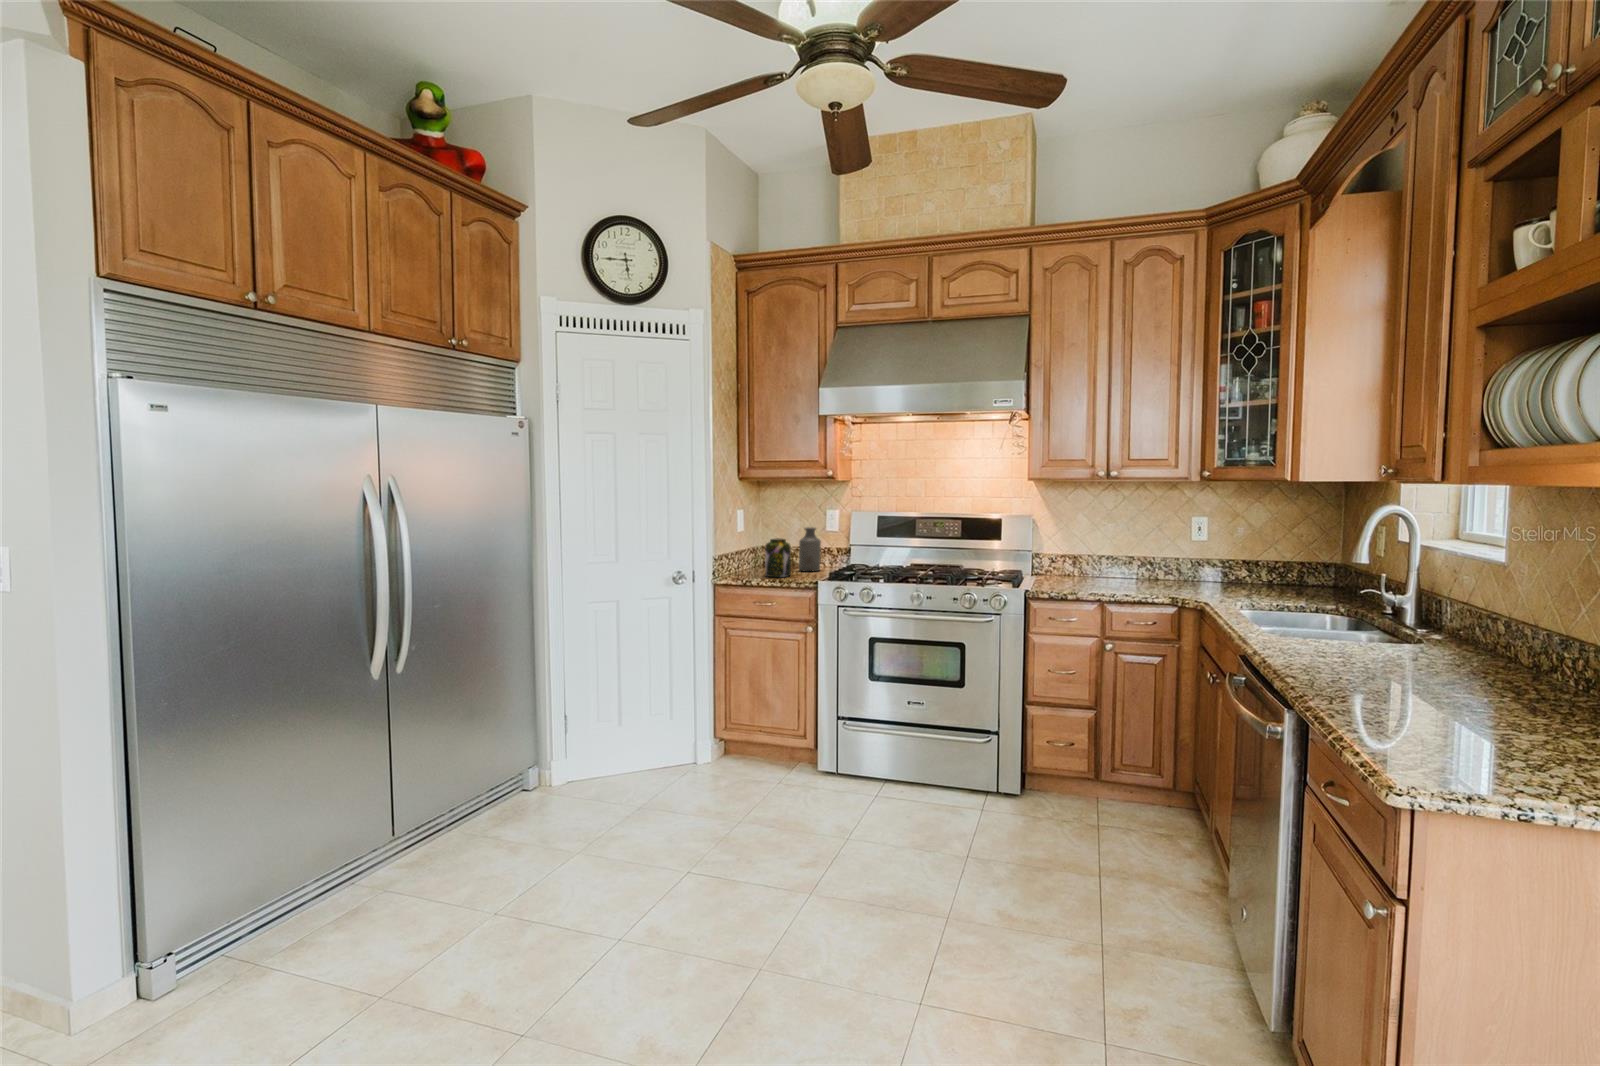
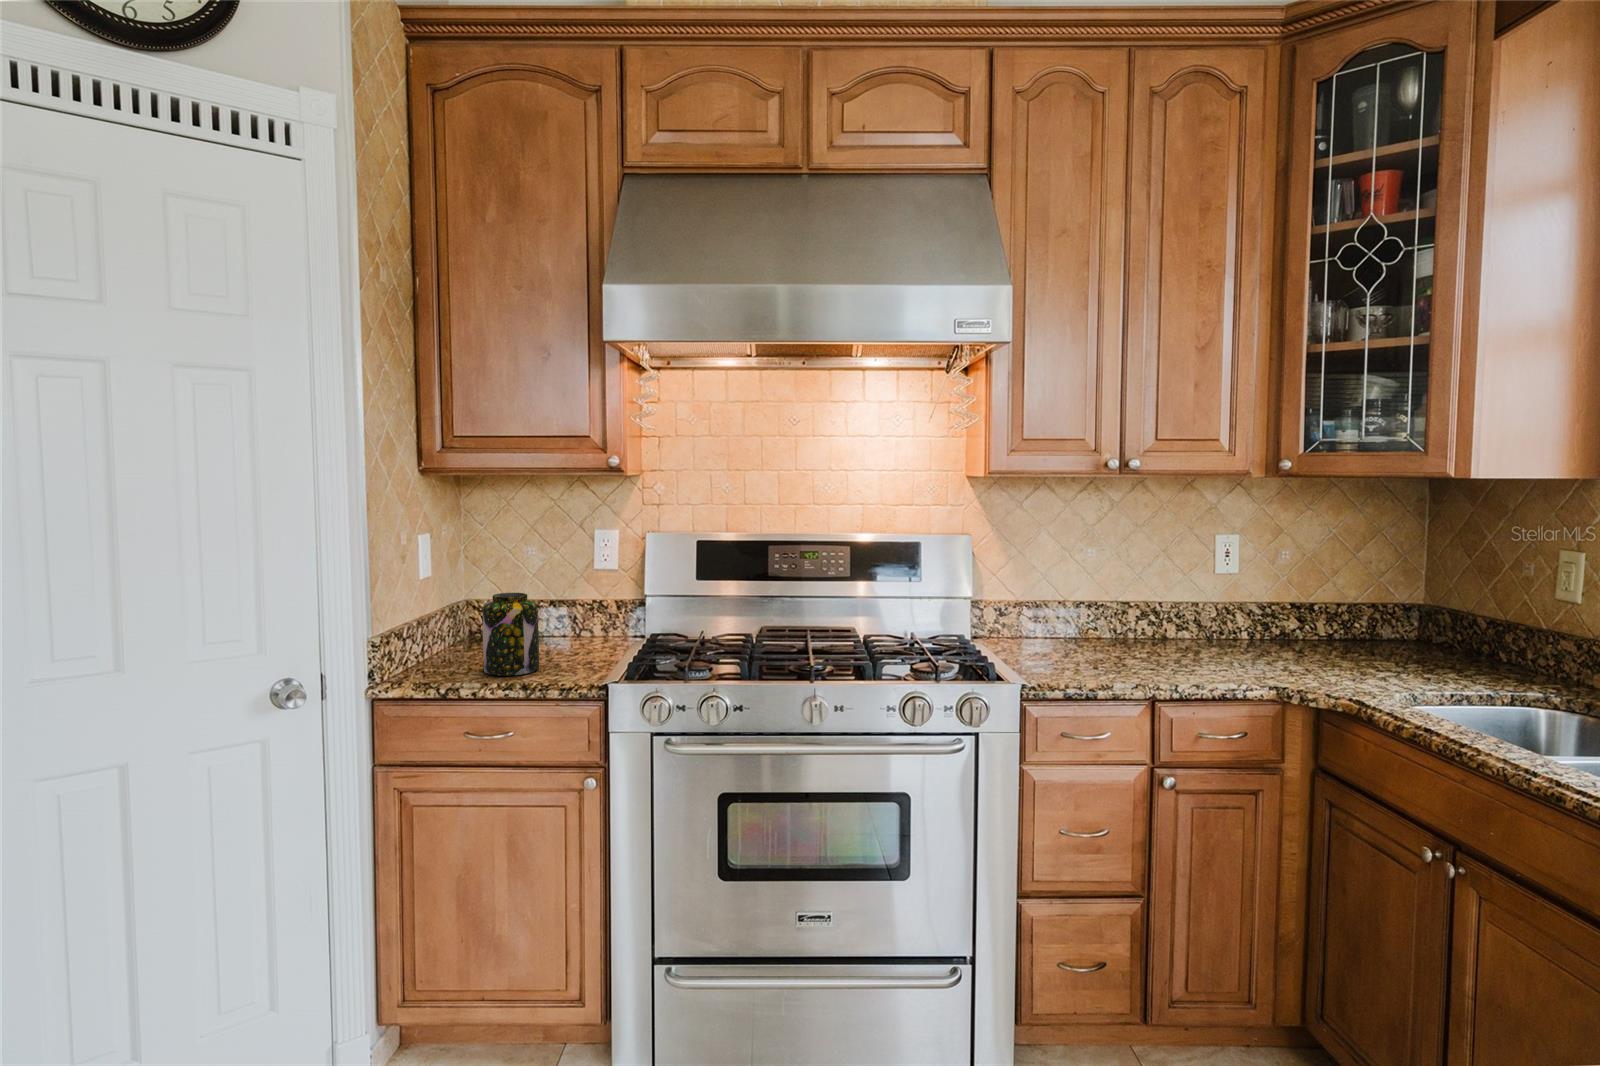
bottle: present [799,527,821,572] -> none [554,566,596,652]

